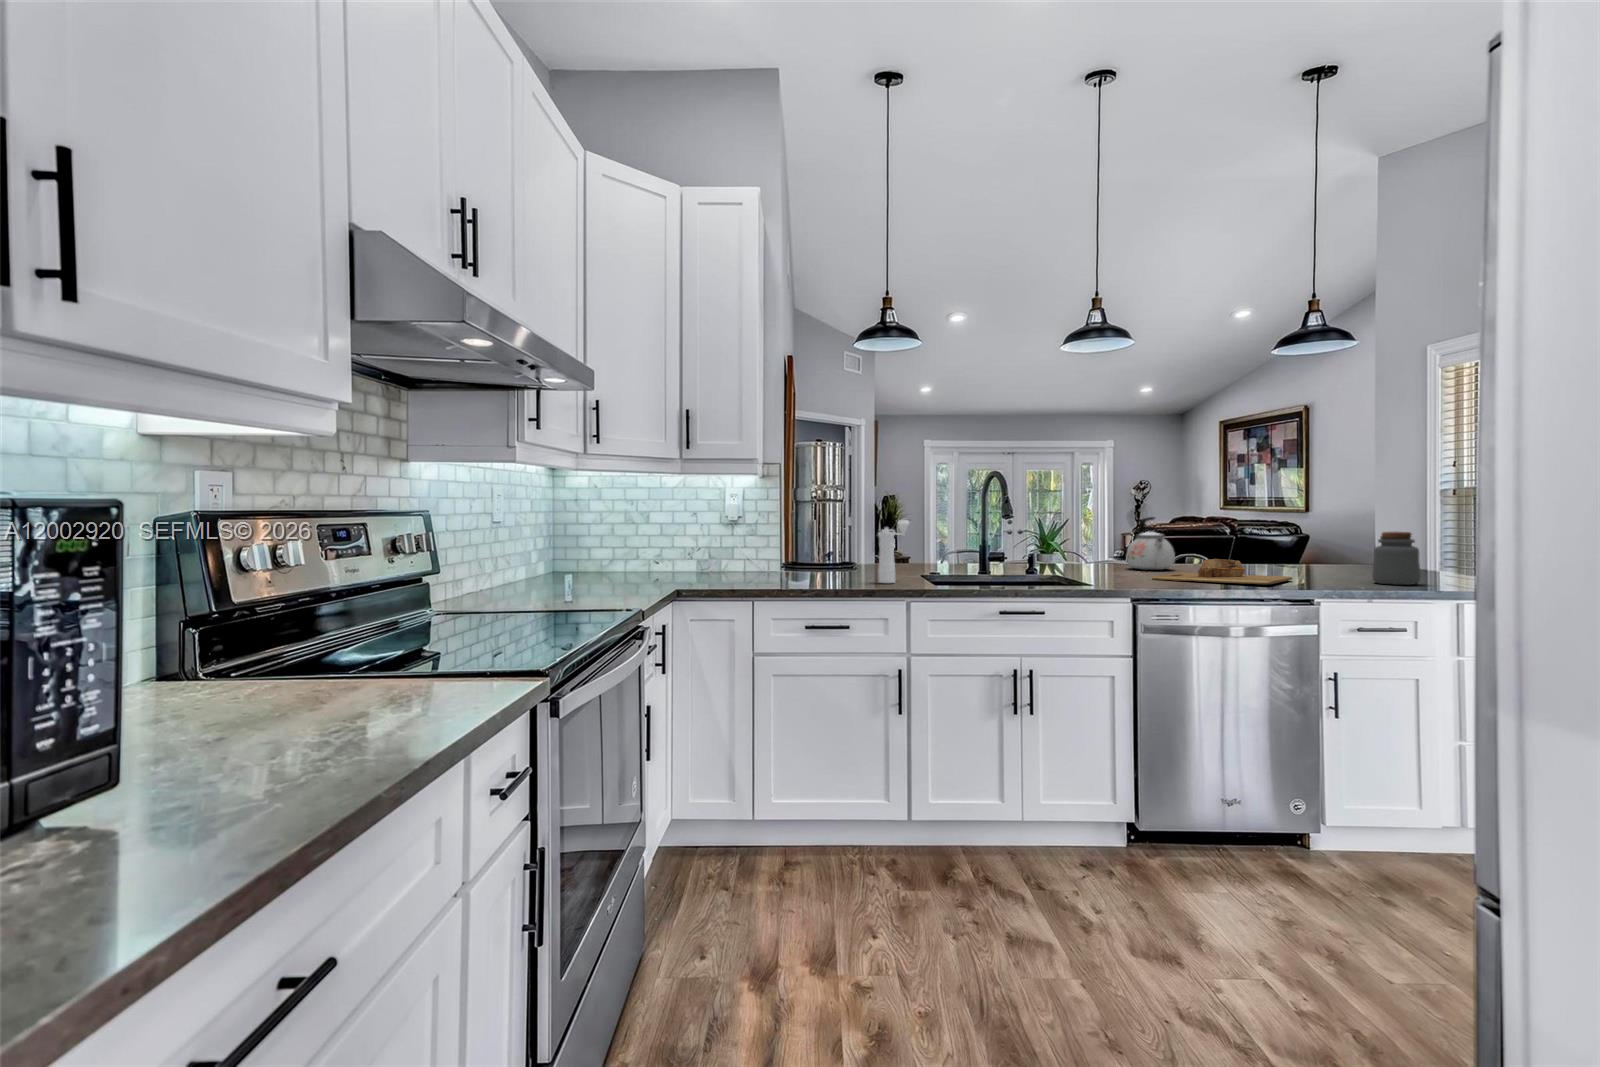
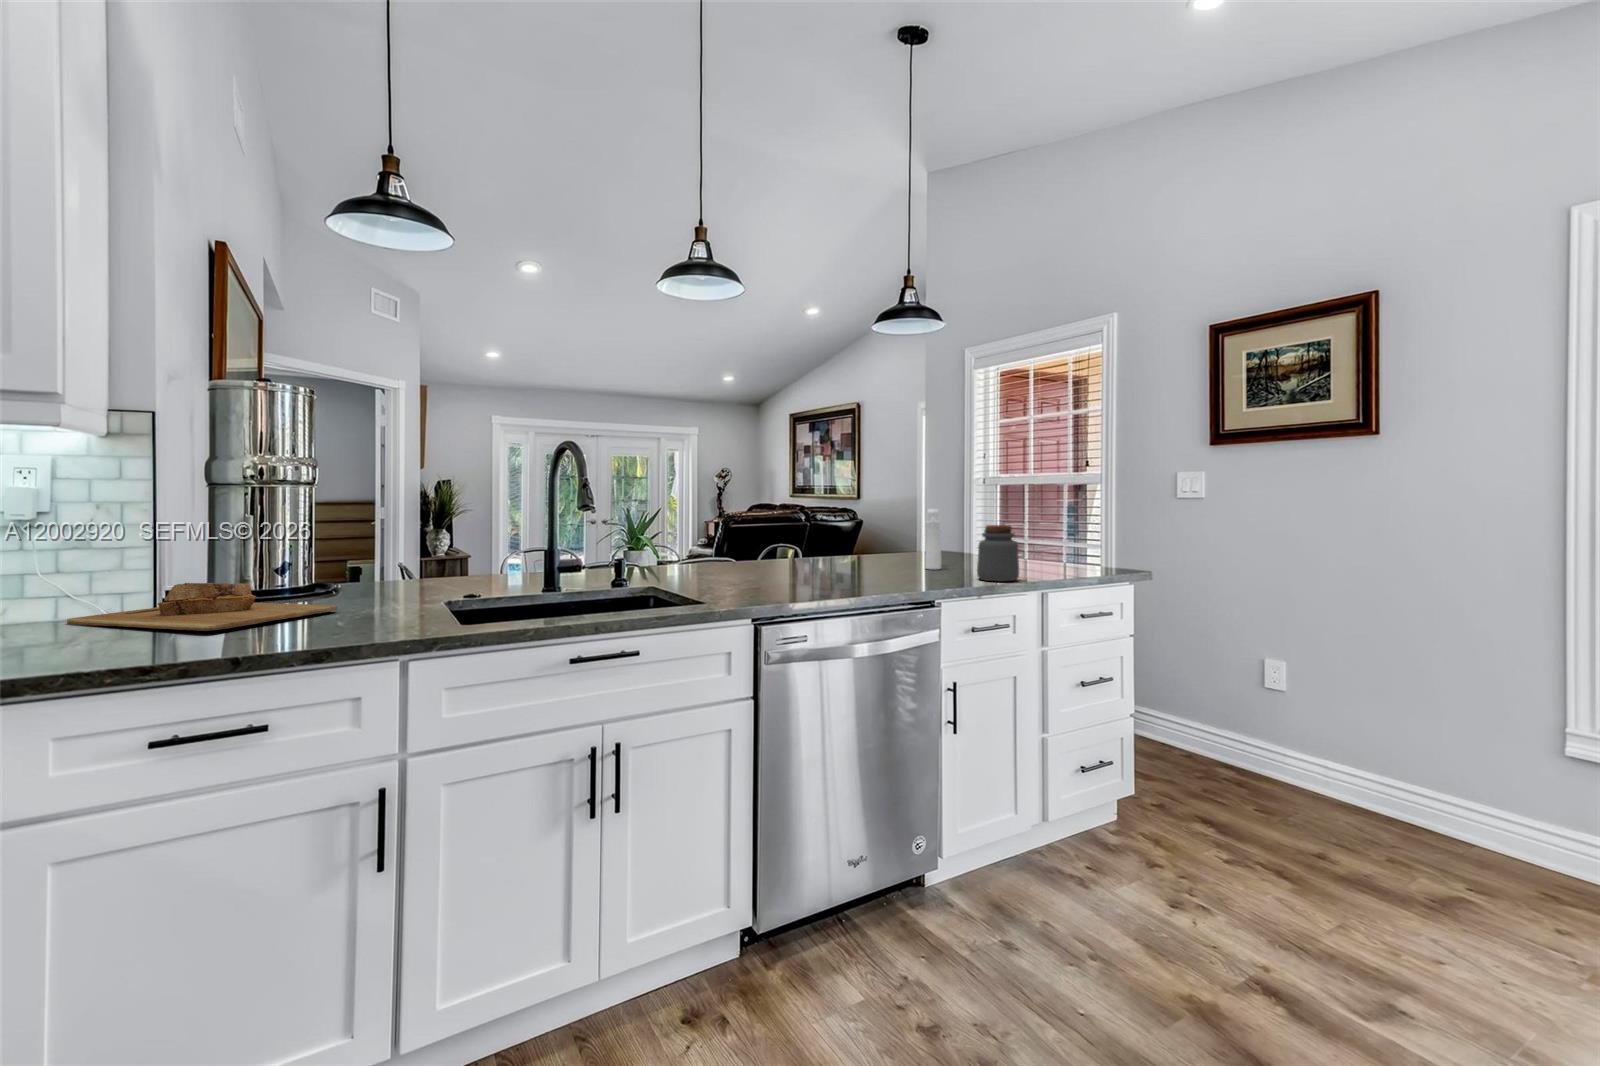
kettle: present [1126,517,1175,570] -> none [729,508,782,570]
pepper mill: present [878,520,909,583] -> present [925,509,941,569]
cutting board: present [1152,559,1292,584] -> present [67,583,337,631]

